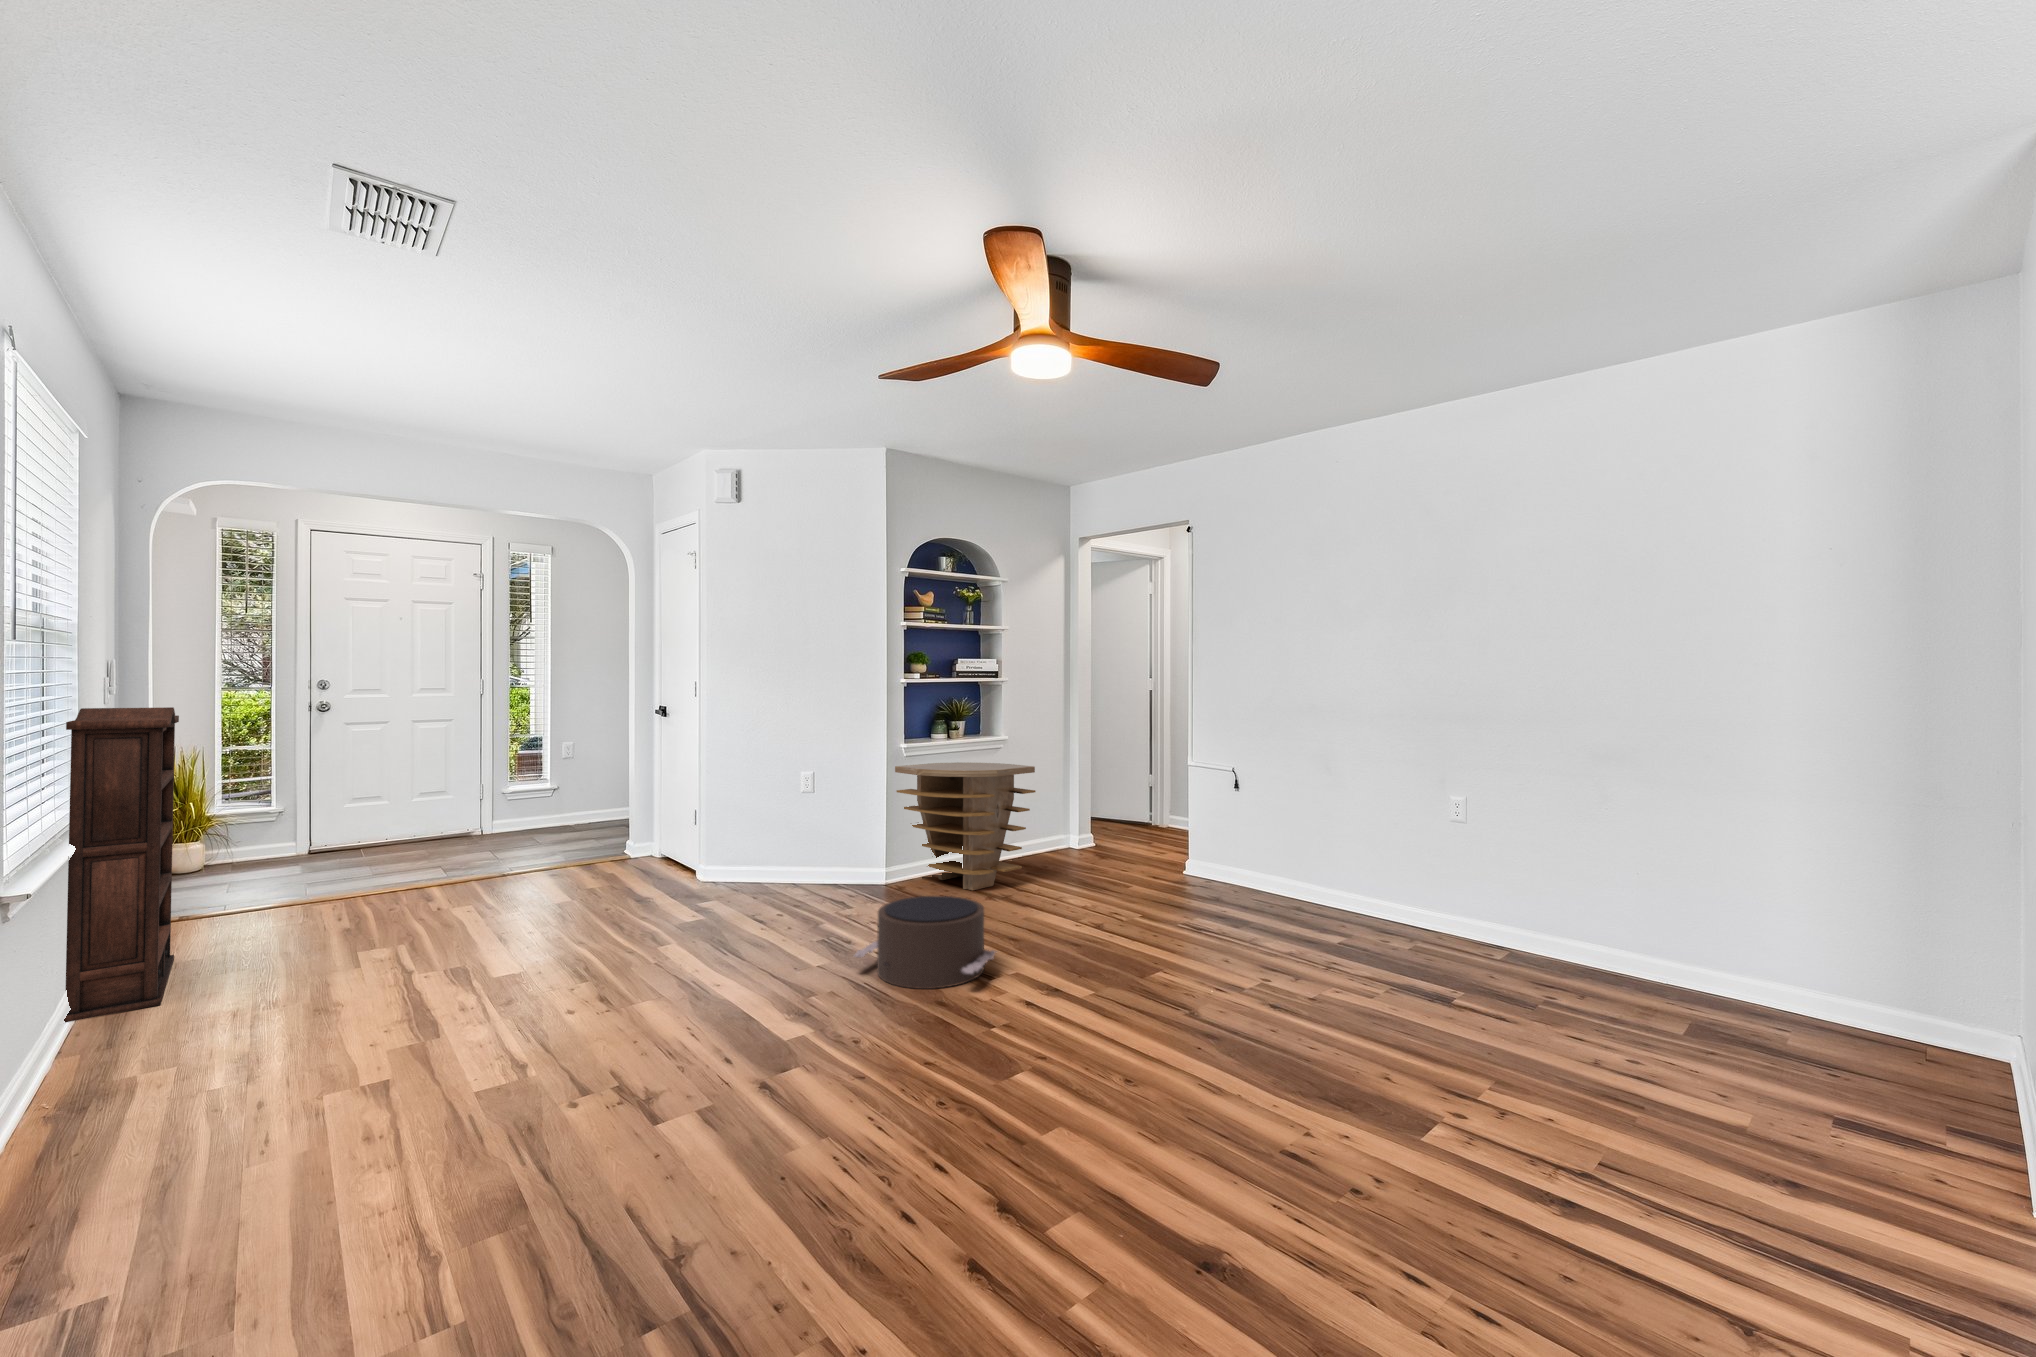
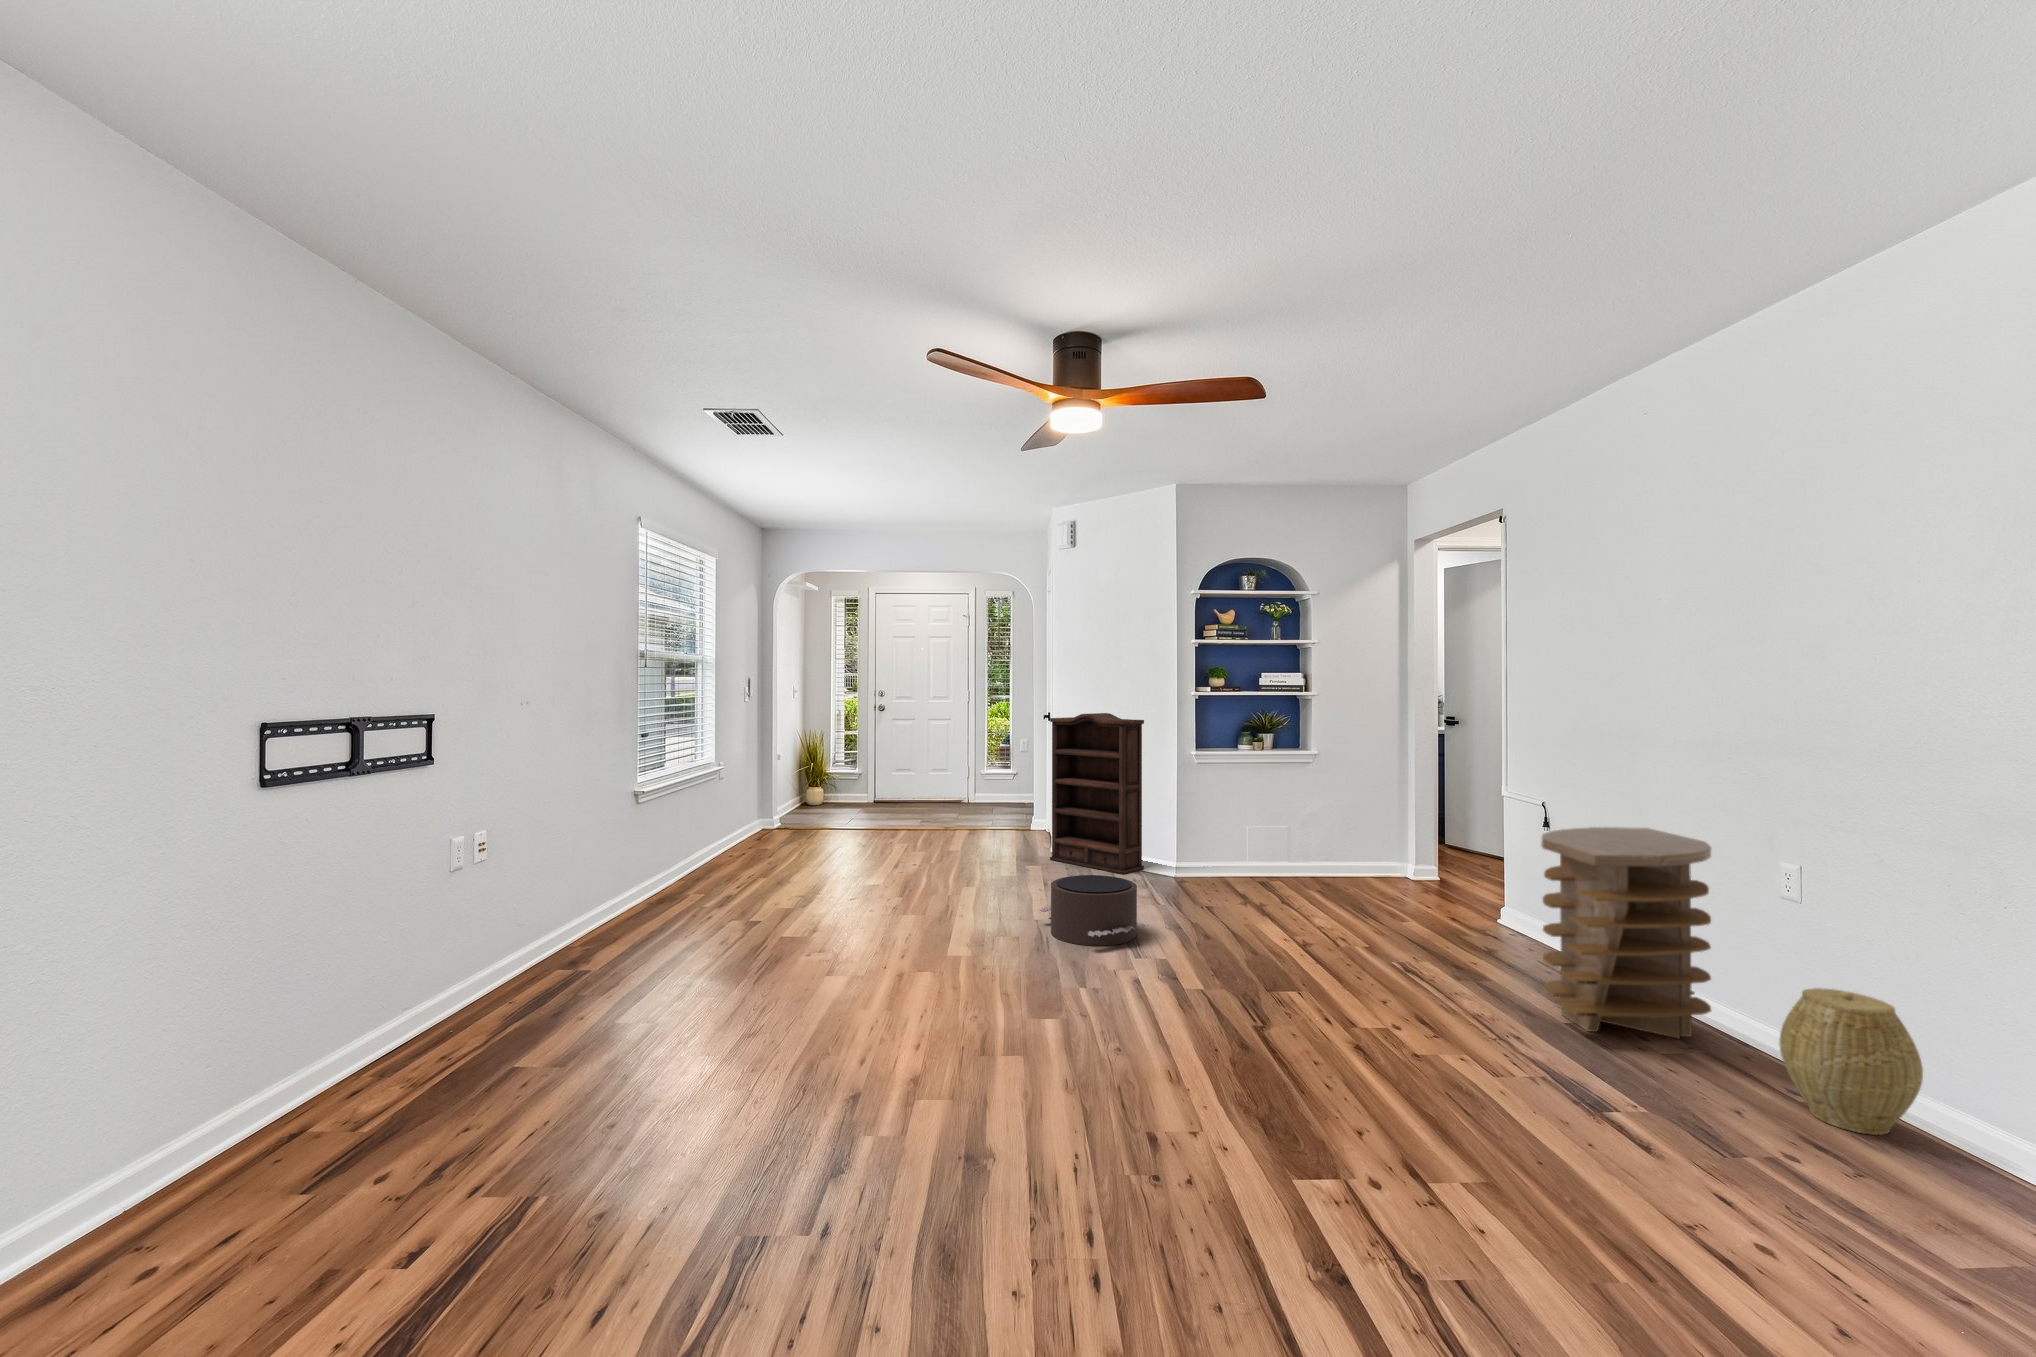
bookshelf: present [64,707,179,1022] -> present [1050,713,1144,874]
side table: present [895,762,1036,890] -> present [1541,827,1711,1038]
woven basket: none [1559,881,1649,980] -> present [1779,988,1923,1135]

